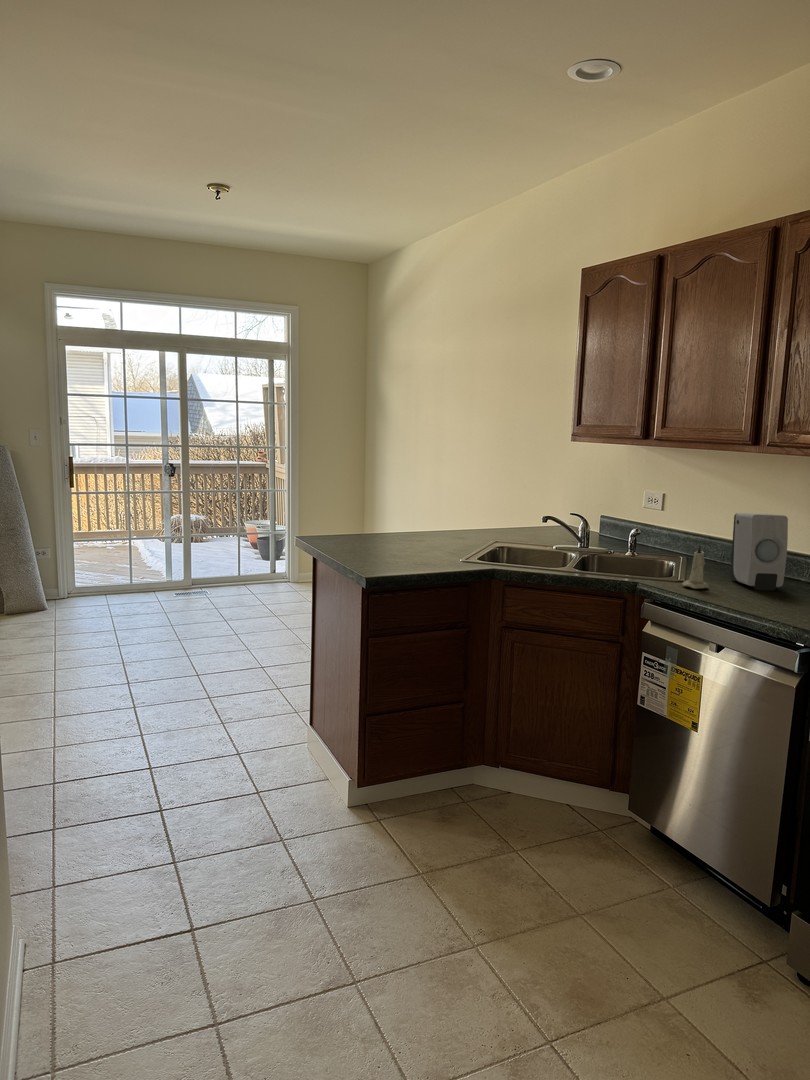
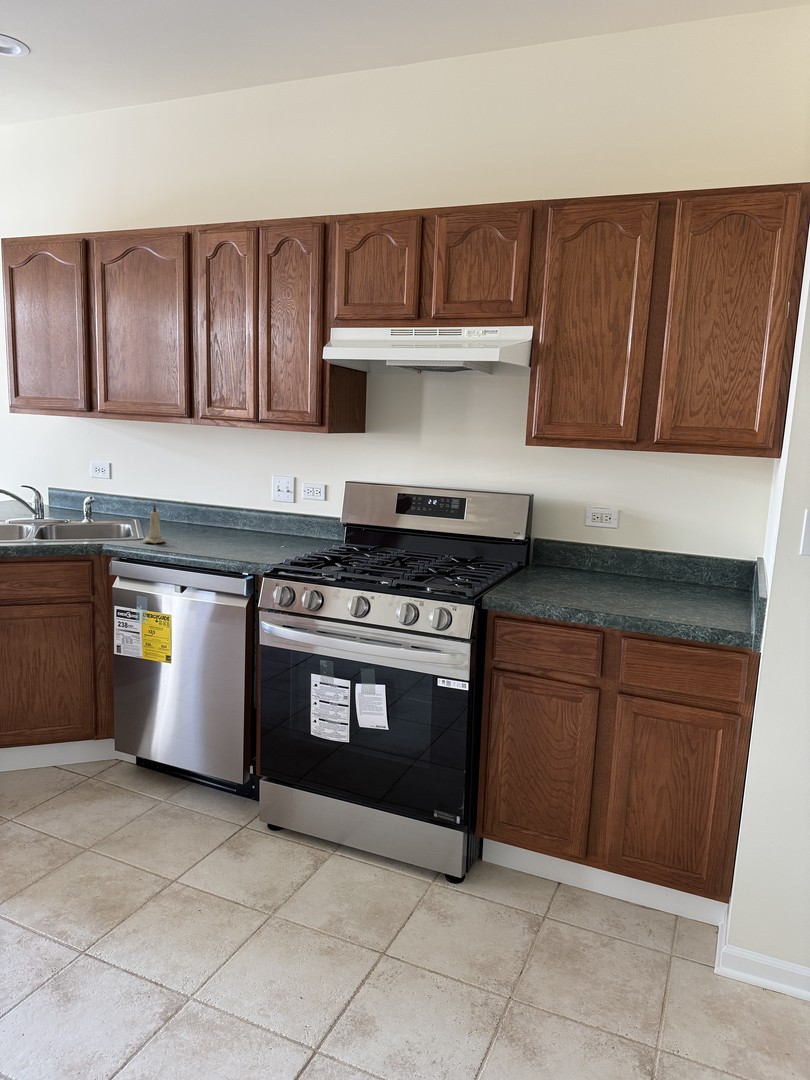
soap dispenser: present [730,513,788,591] -> none [179,476,224,539]

